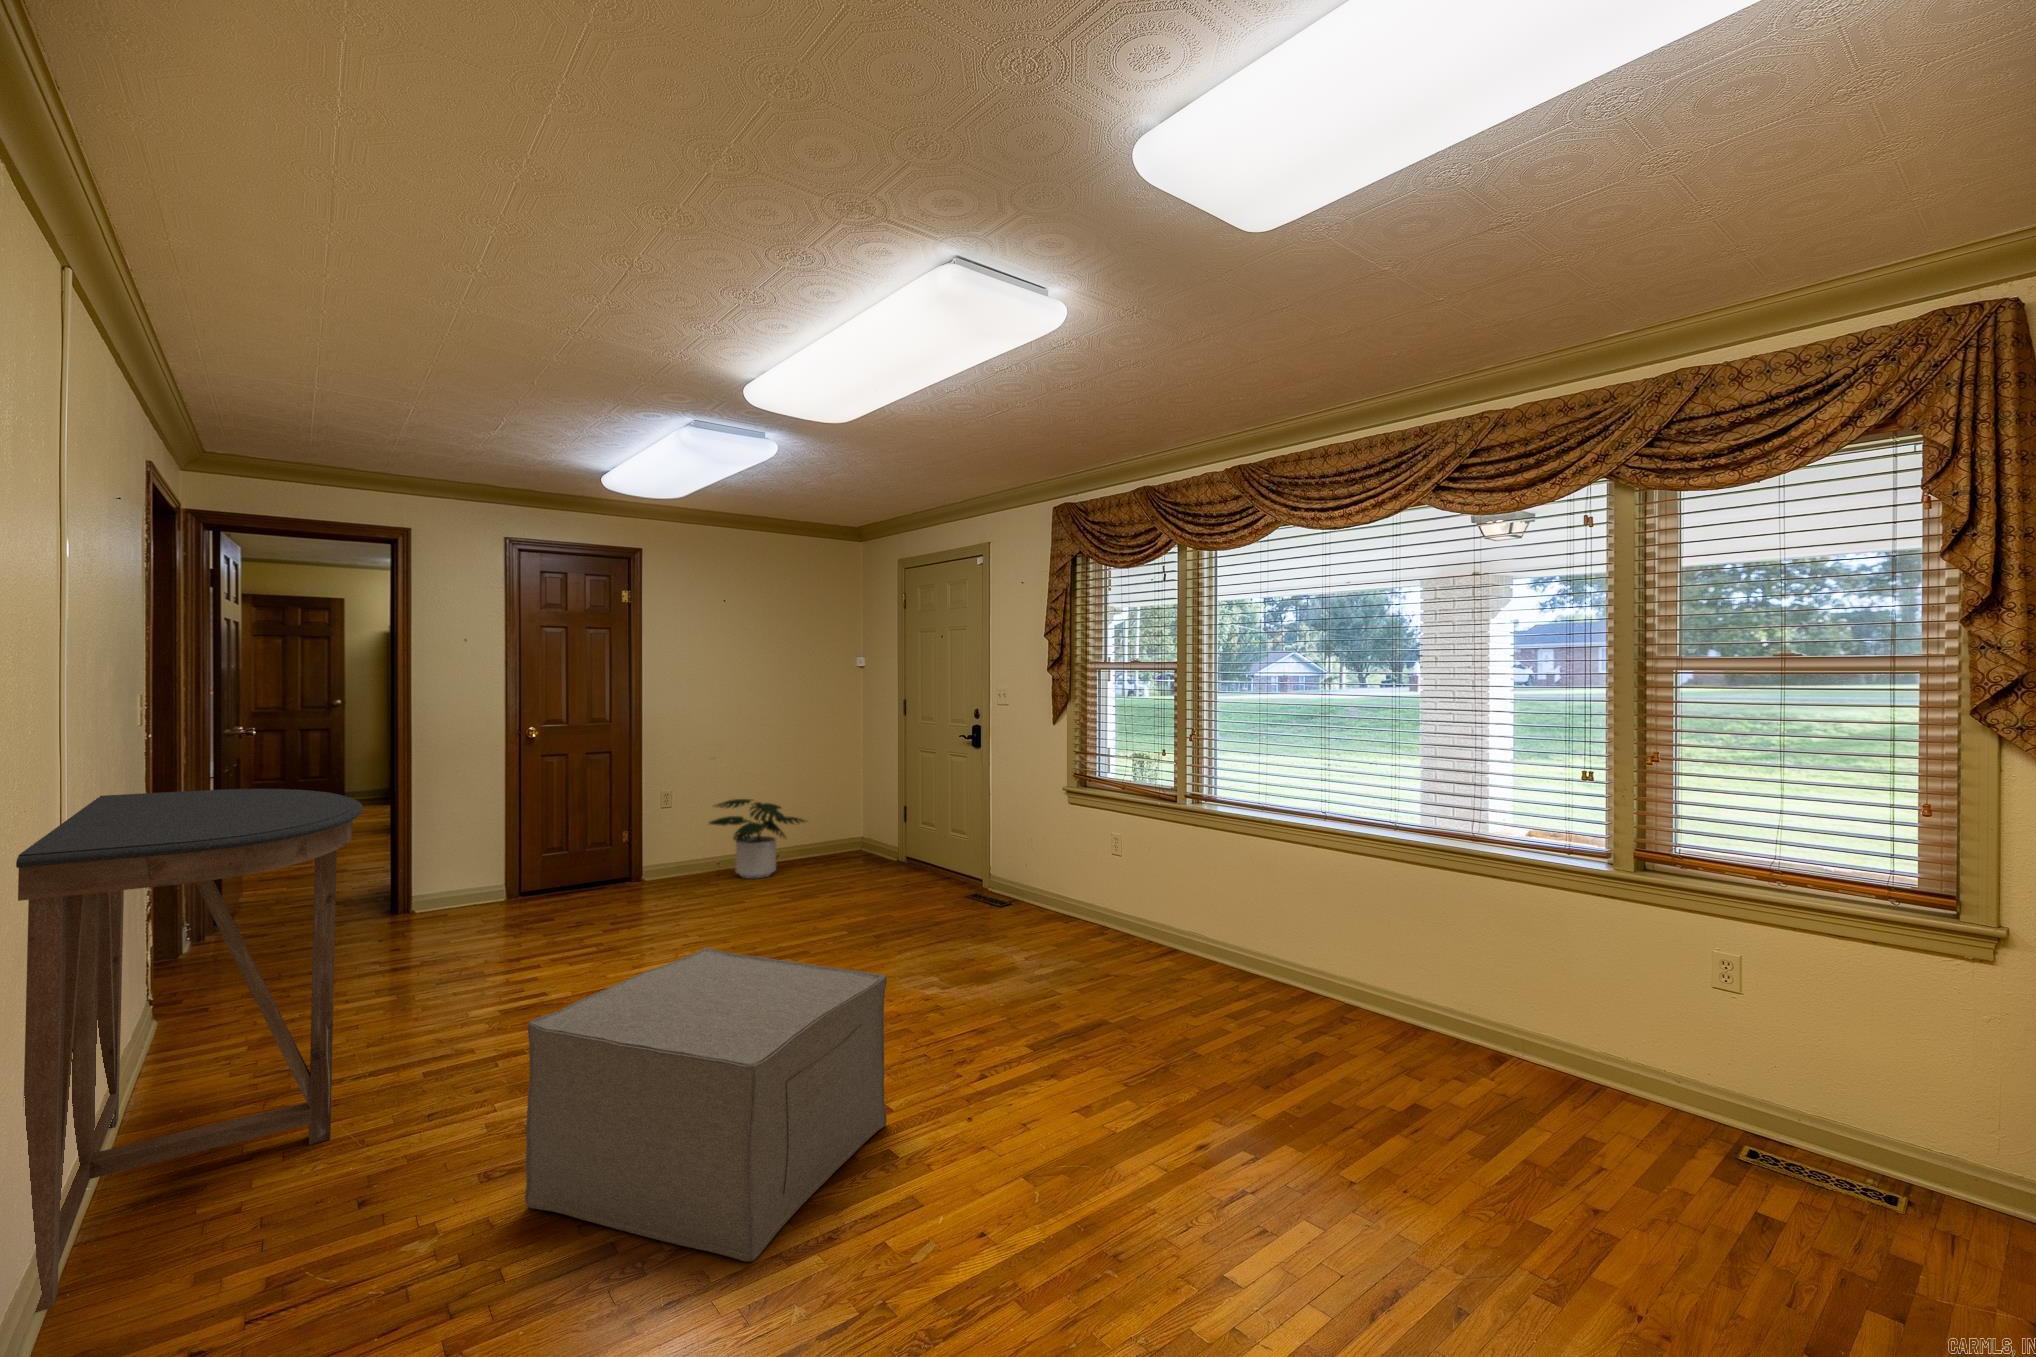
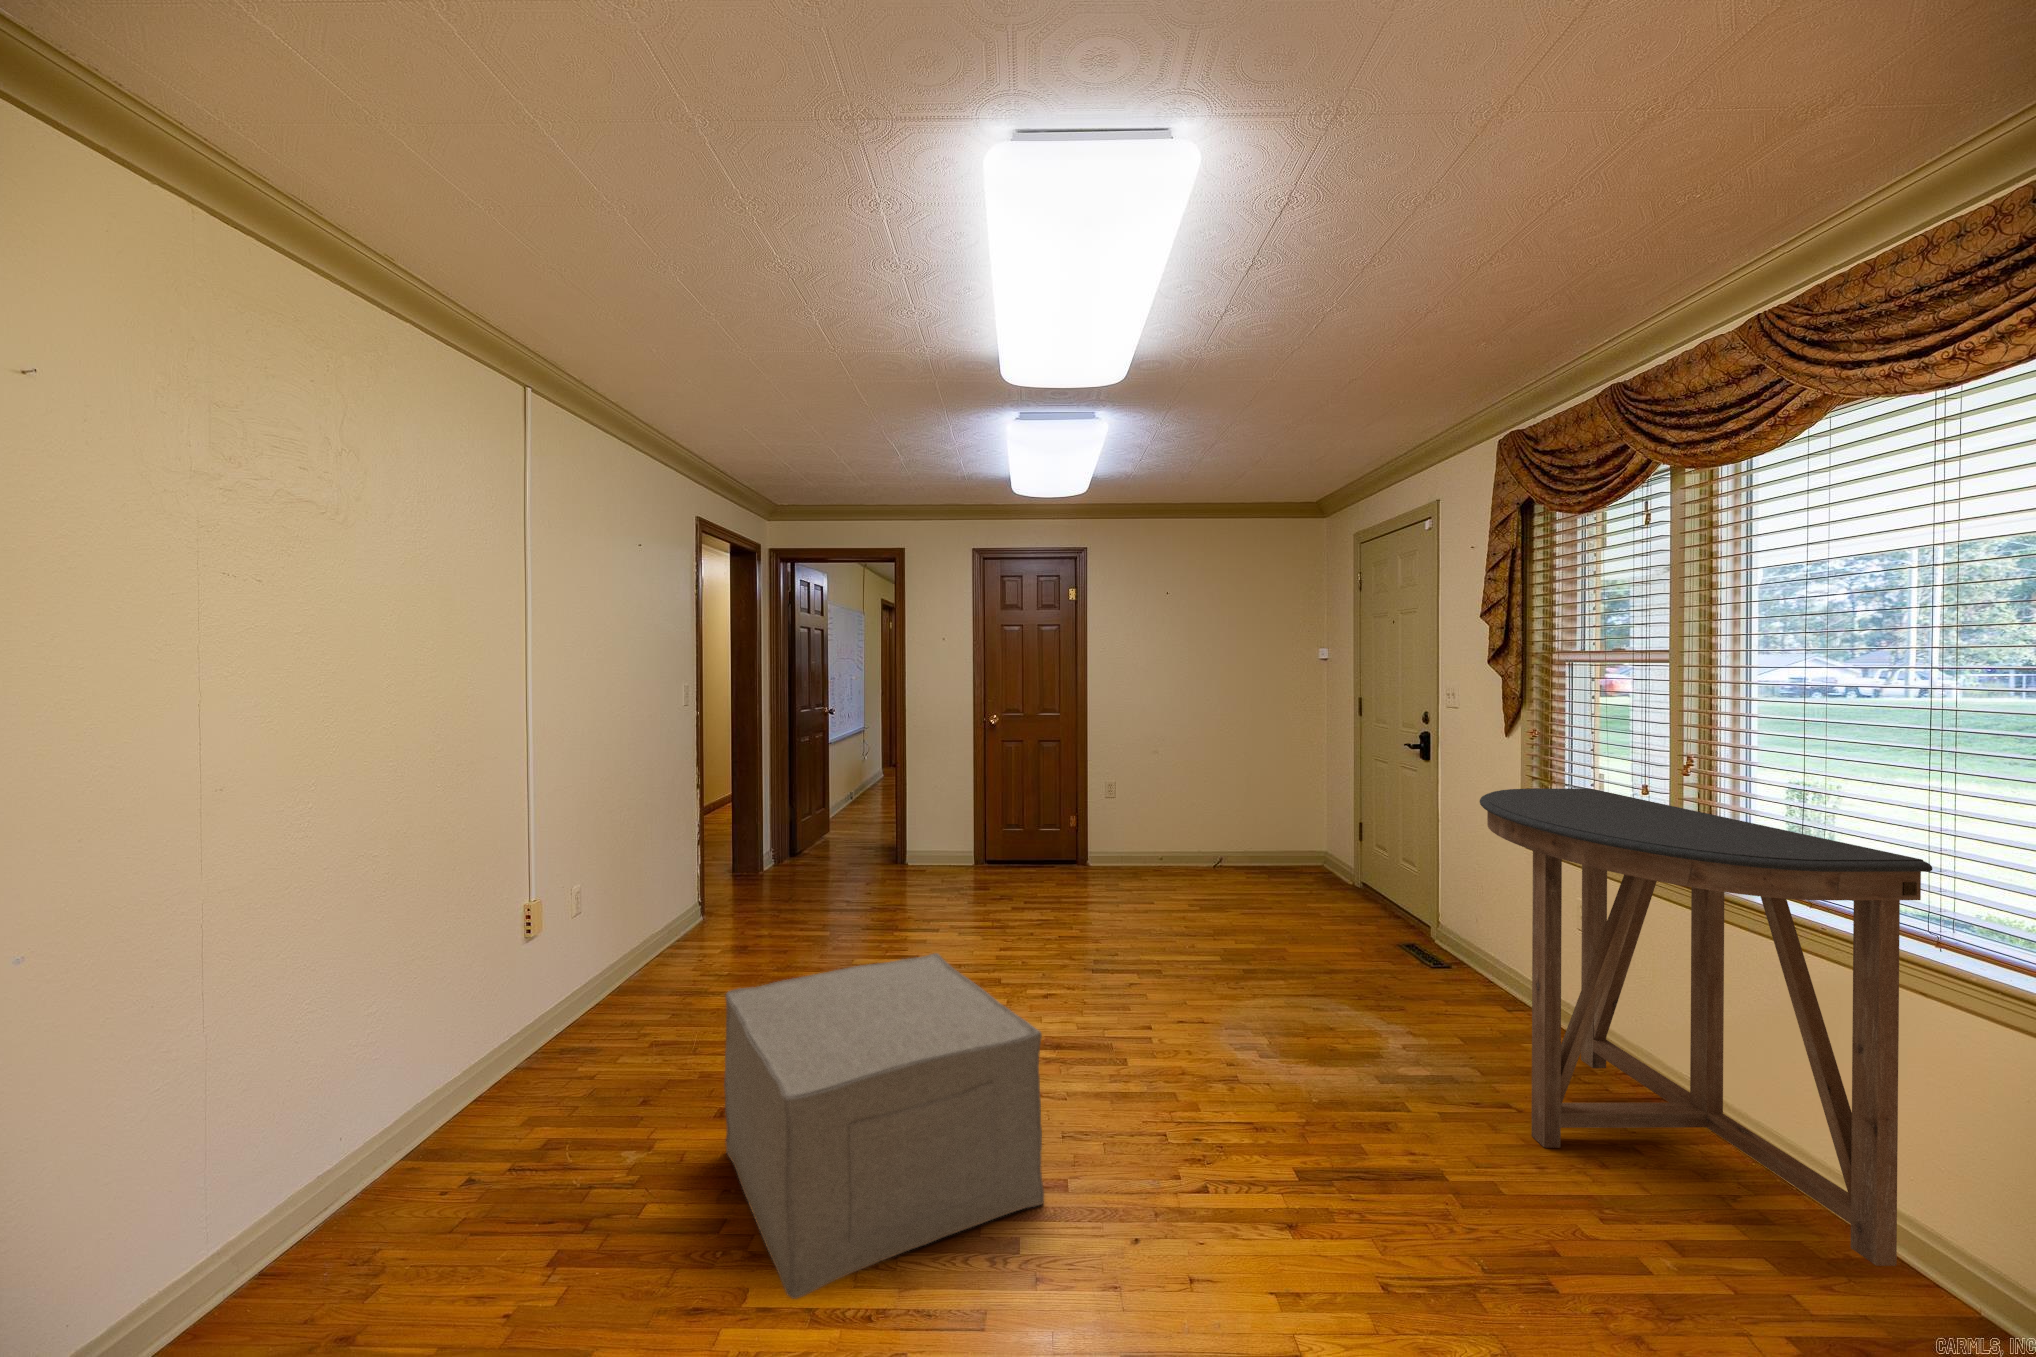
console table: present [16,789,363,1313] -> present [1480,788,1932,1266]
potted plant: present [709,799,806,878] -> none [1143,797,1243,879]

